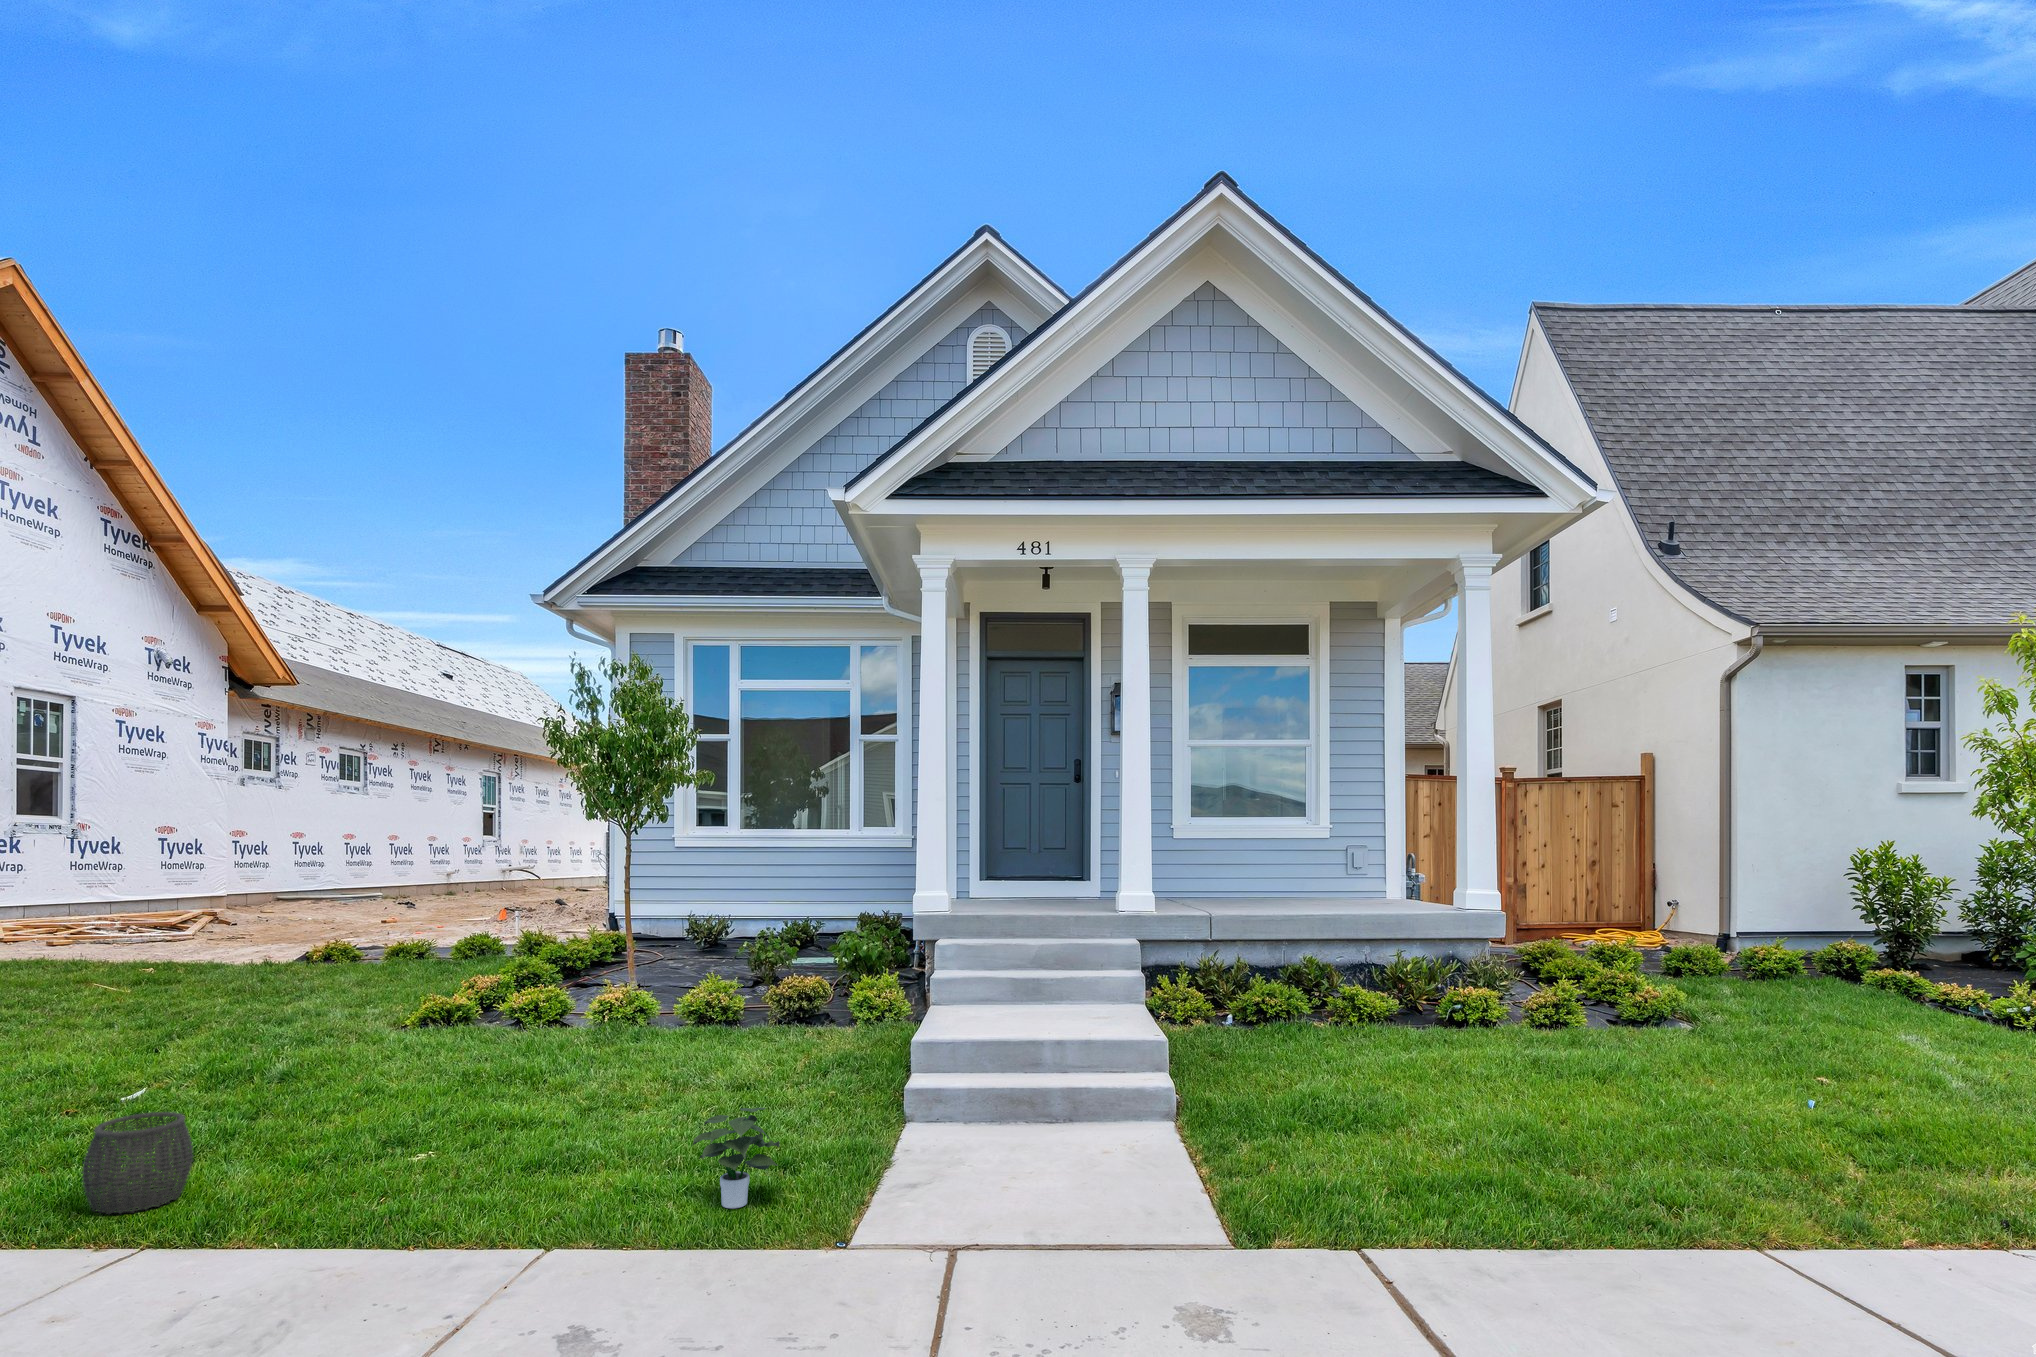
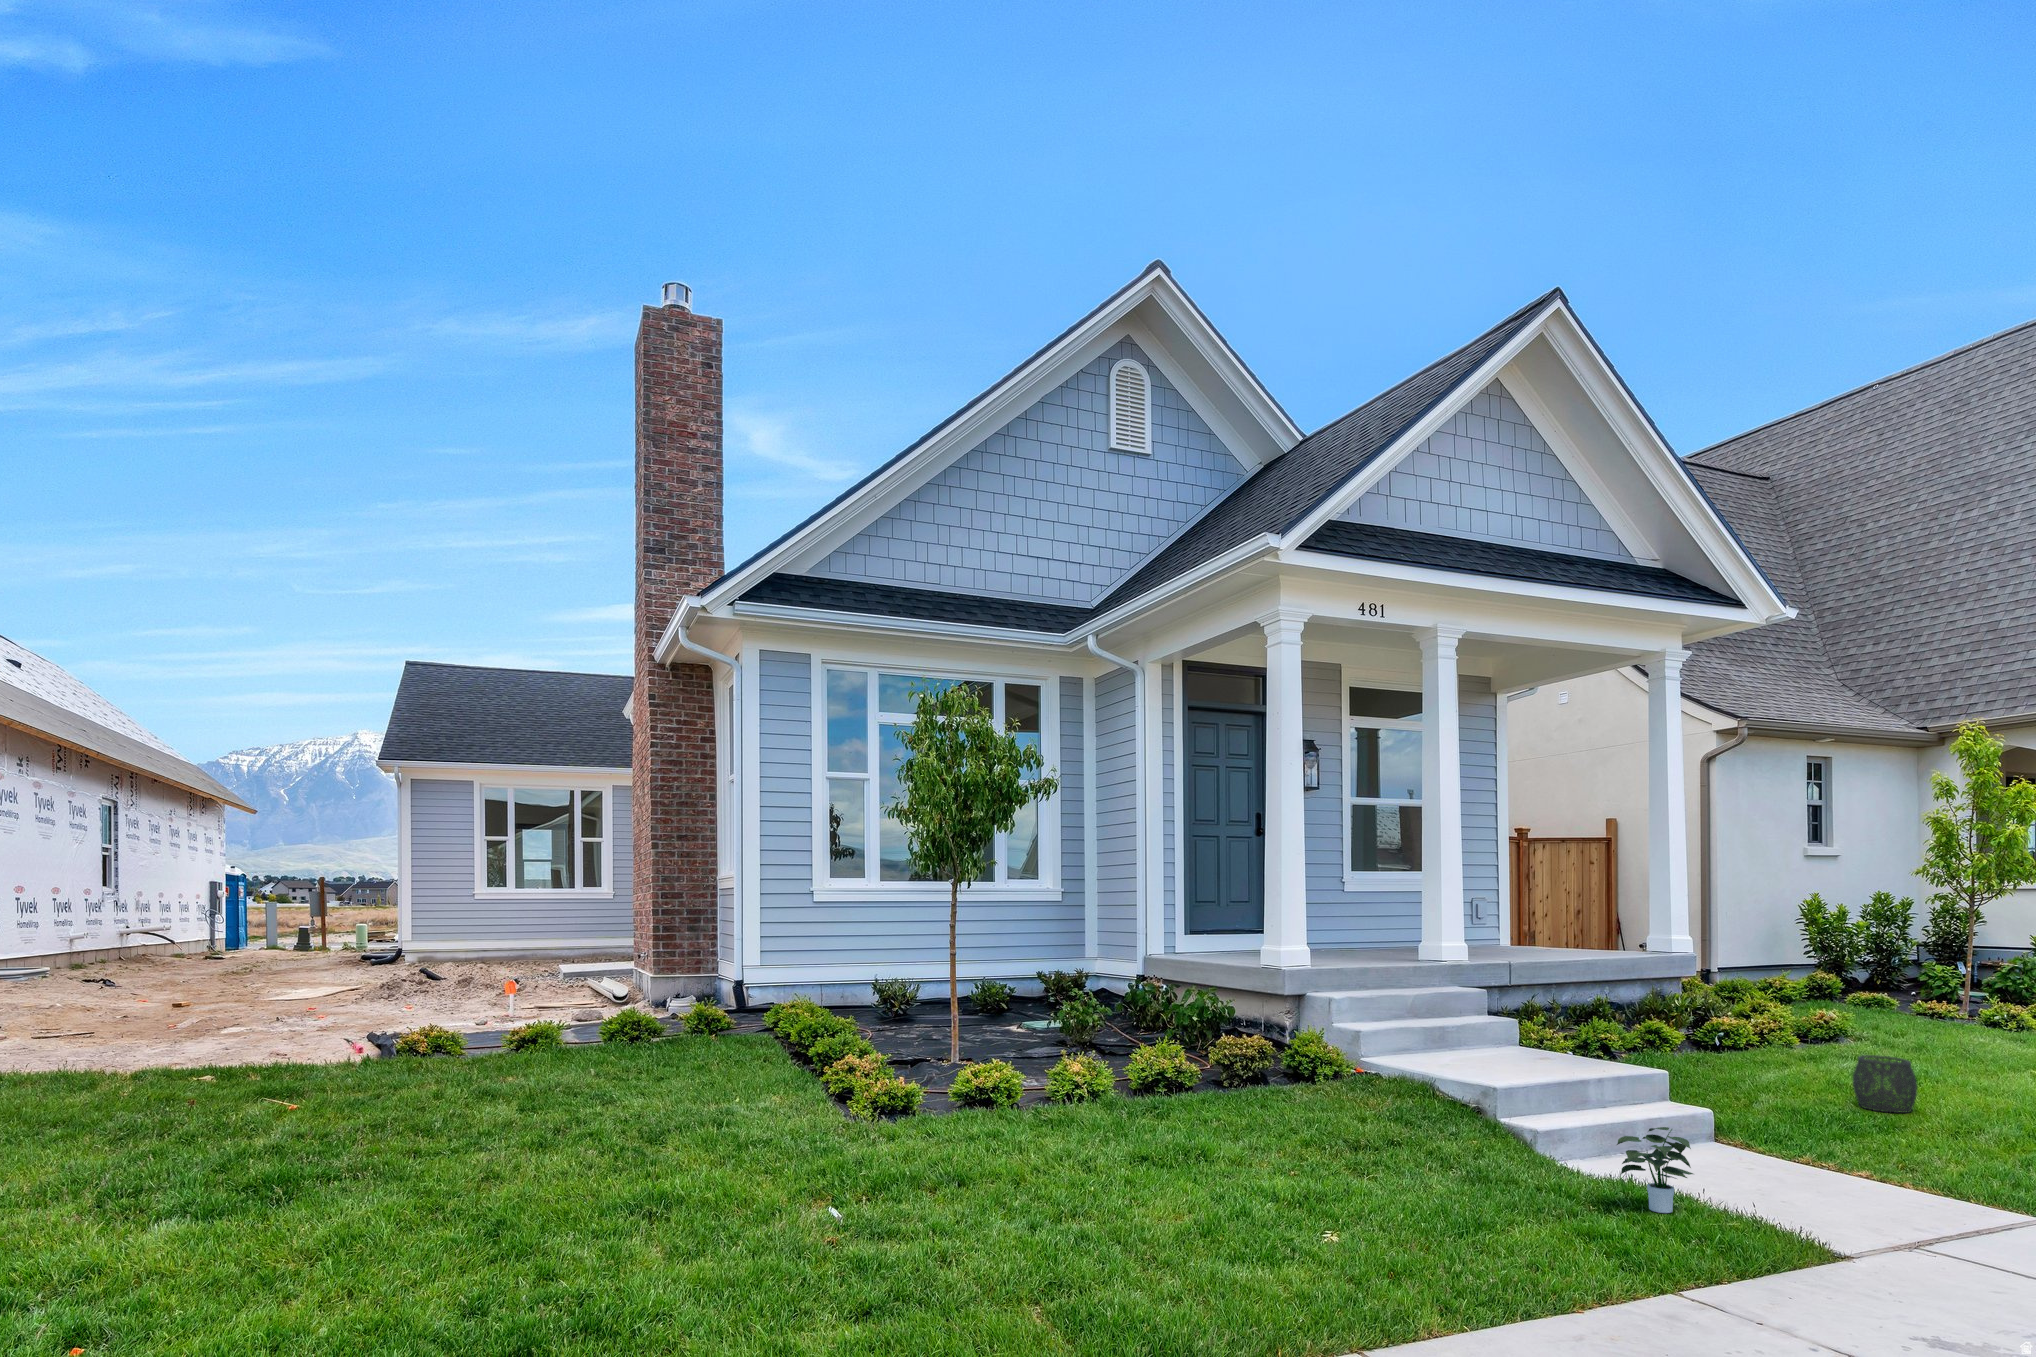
woven basket: present [82,1112,193,1214] -> present [1853,1055,1917,1113]

